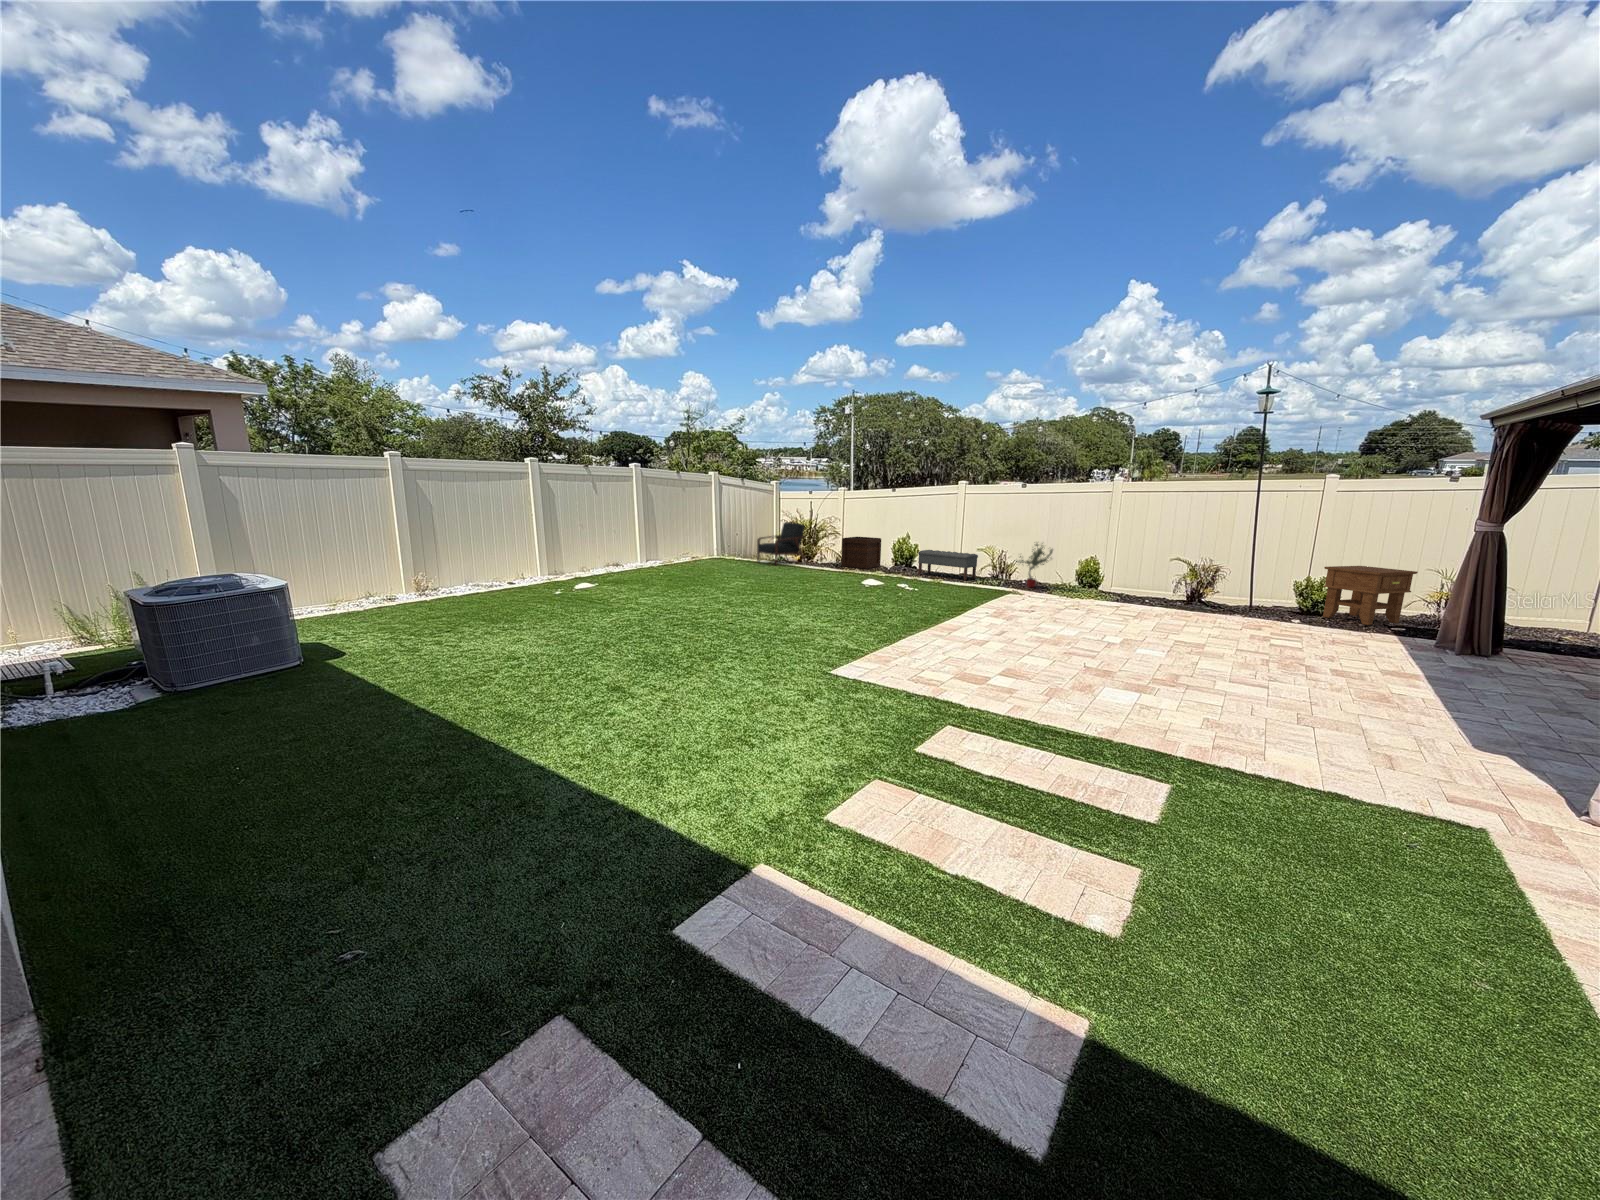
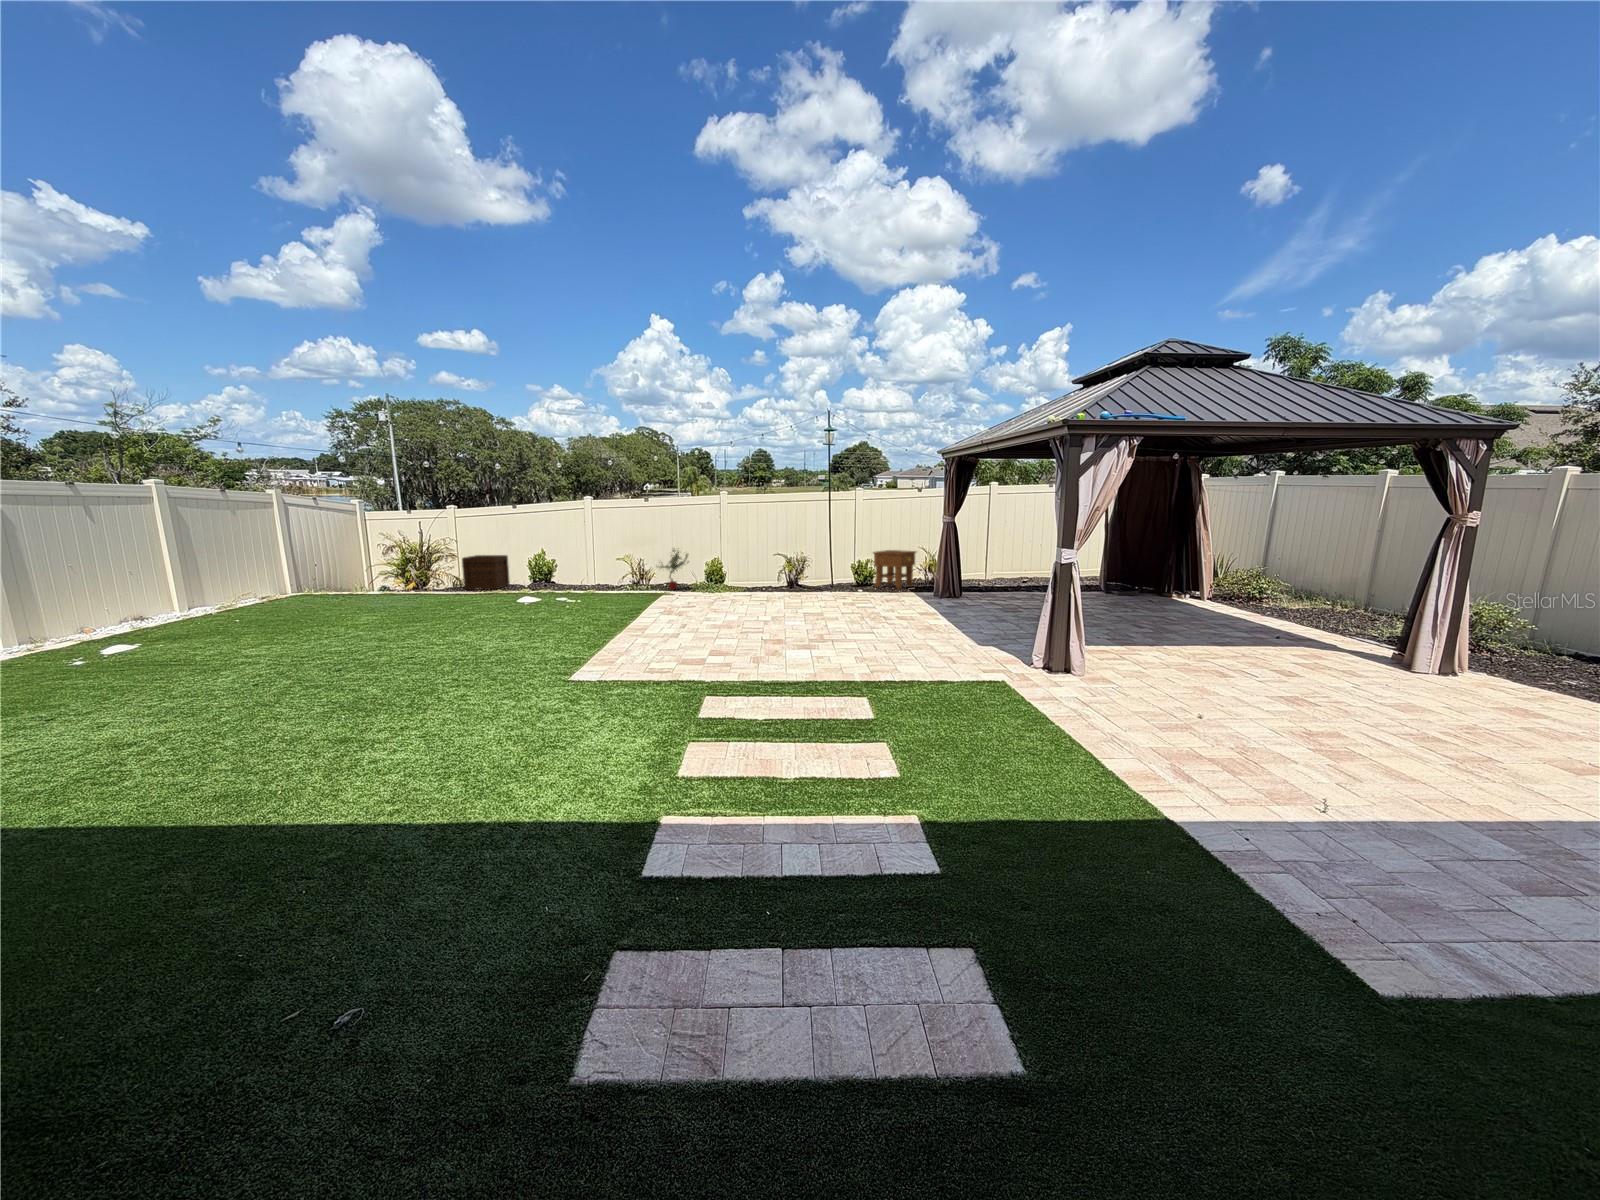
chair: present [757,522,806,564] -> none [340,544,415,596]
bench: present [918,550,978,580] -> none [557,563,618,590]

